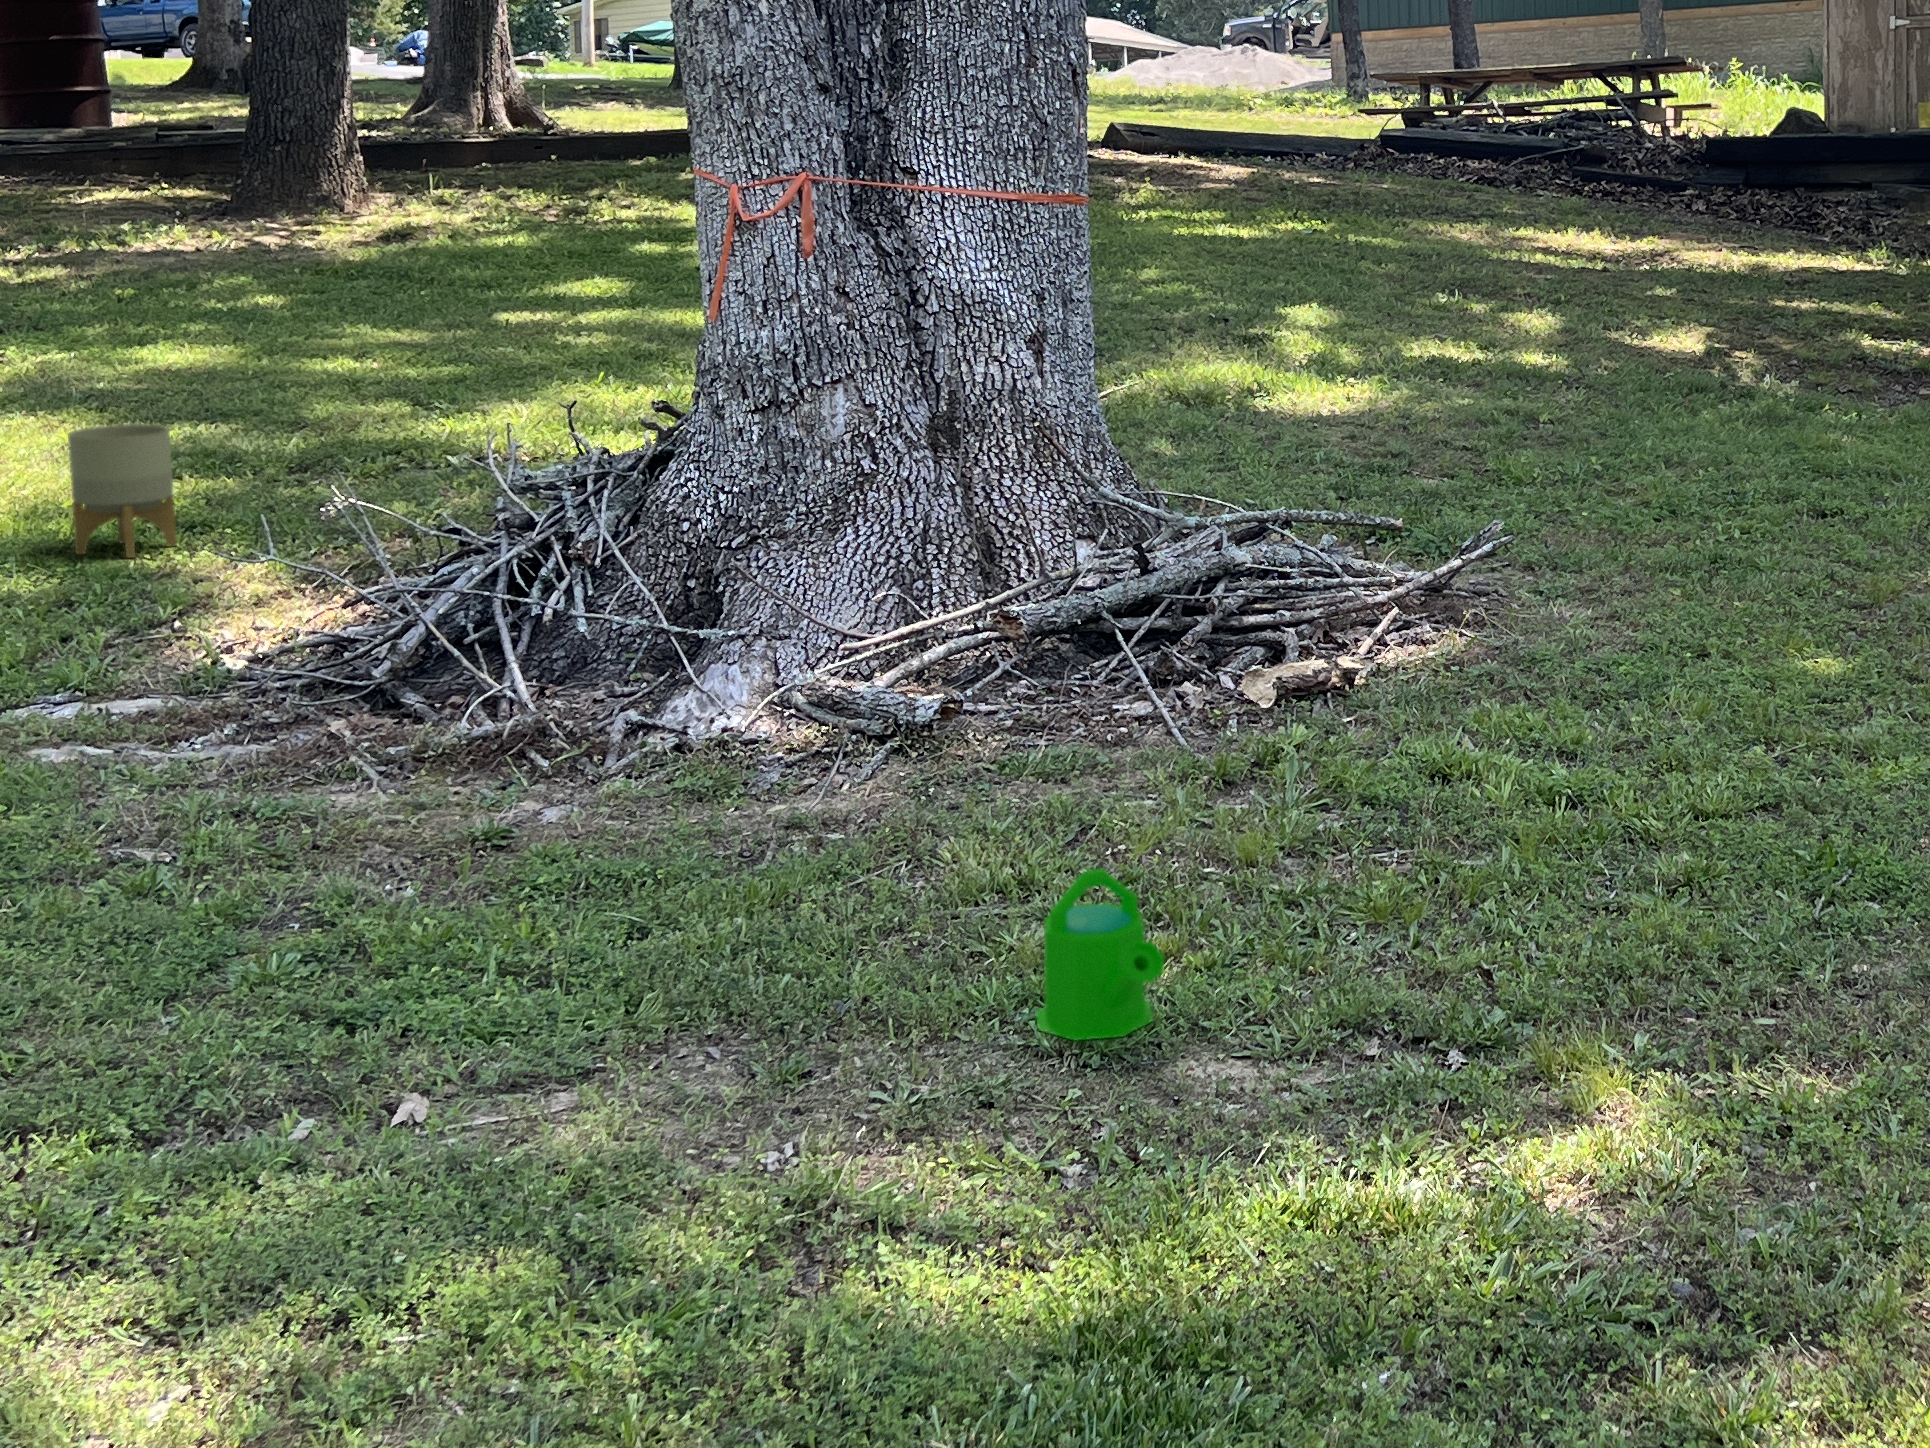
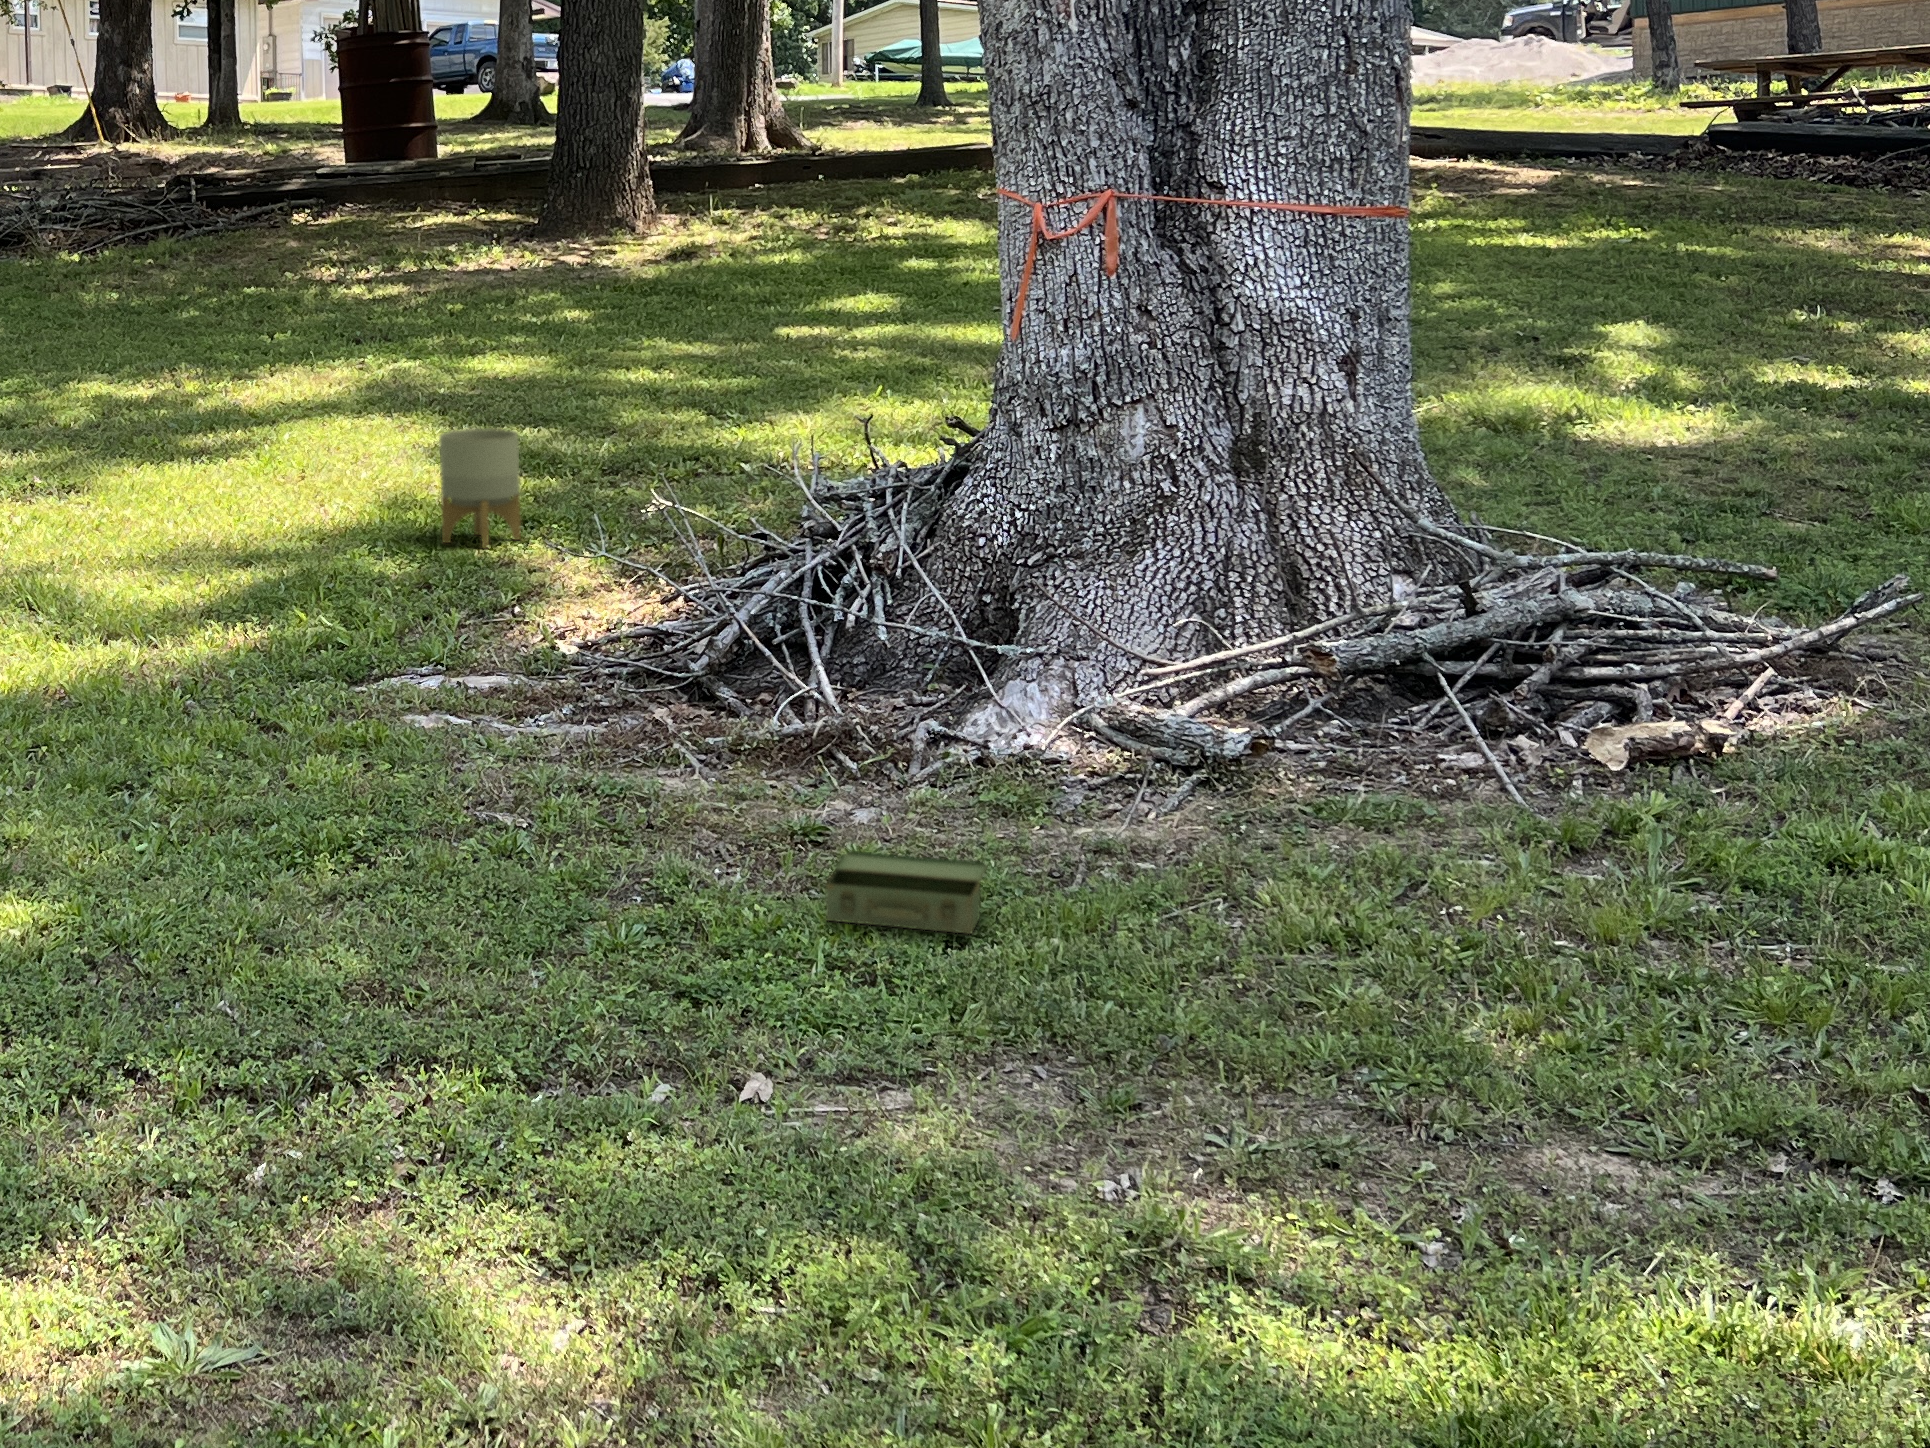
watering can: present [1036,868,1164,1040] -> none [1355,904,1500,1081]
toolbox: none [492,869,675,955] -> present [826,851,988,934]

